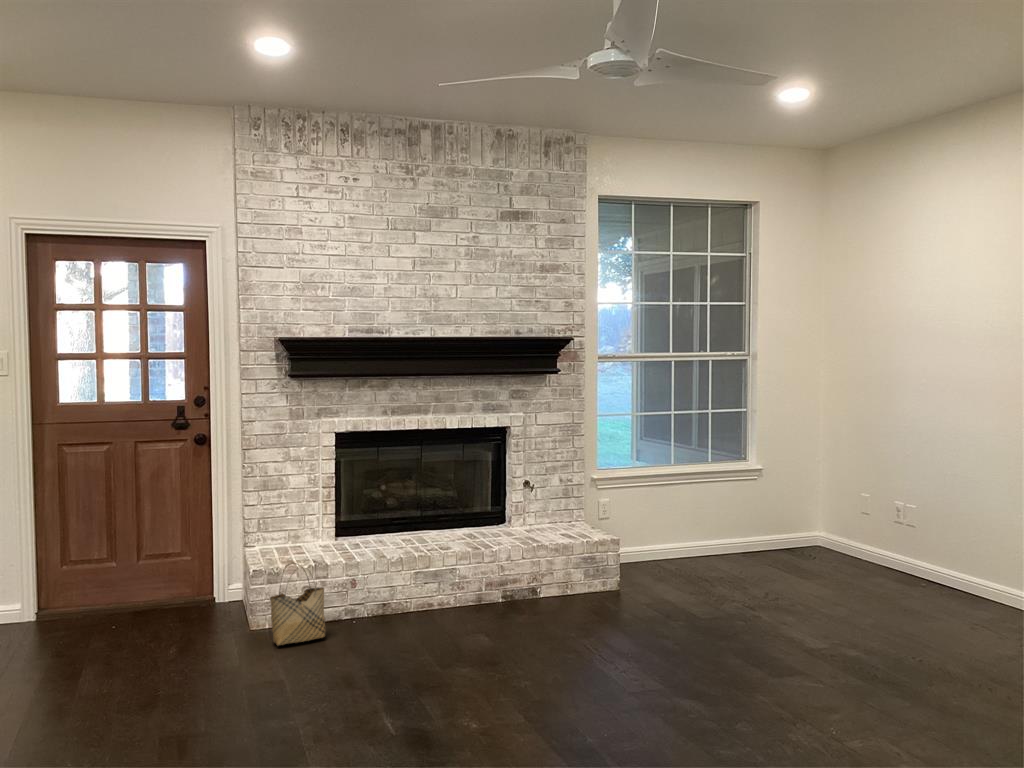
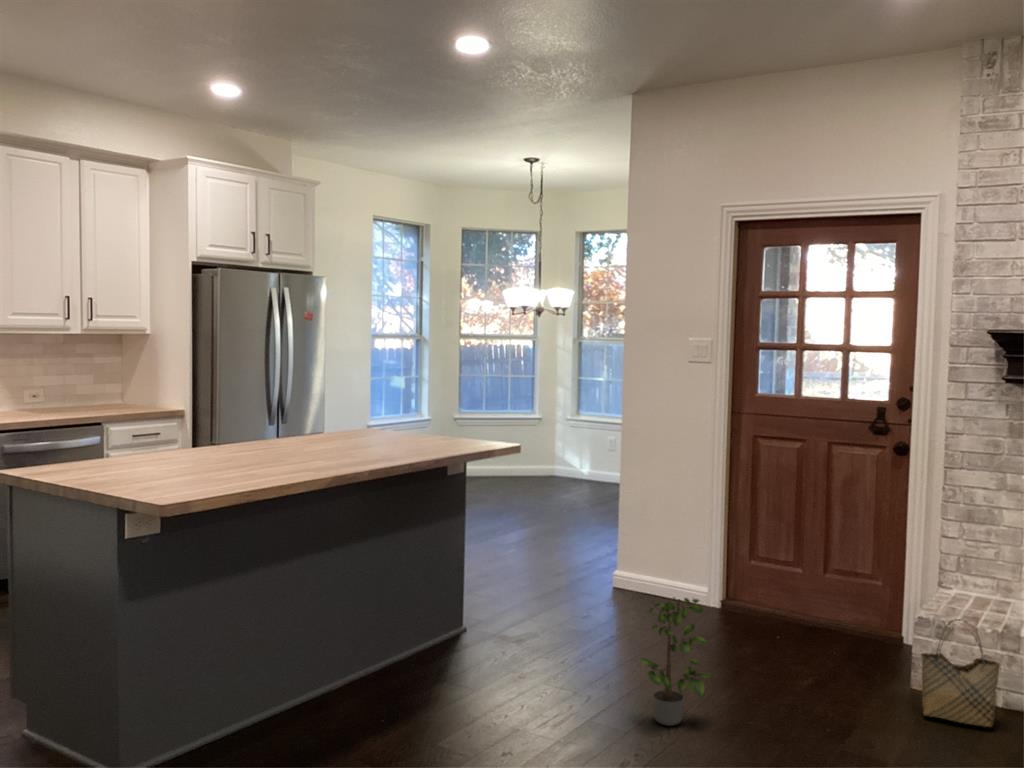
potted plant: none [38,598,118,738] -> present [640,597,713,726]

